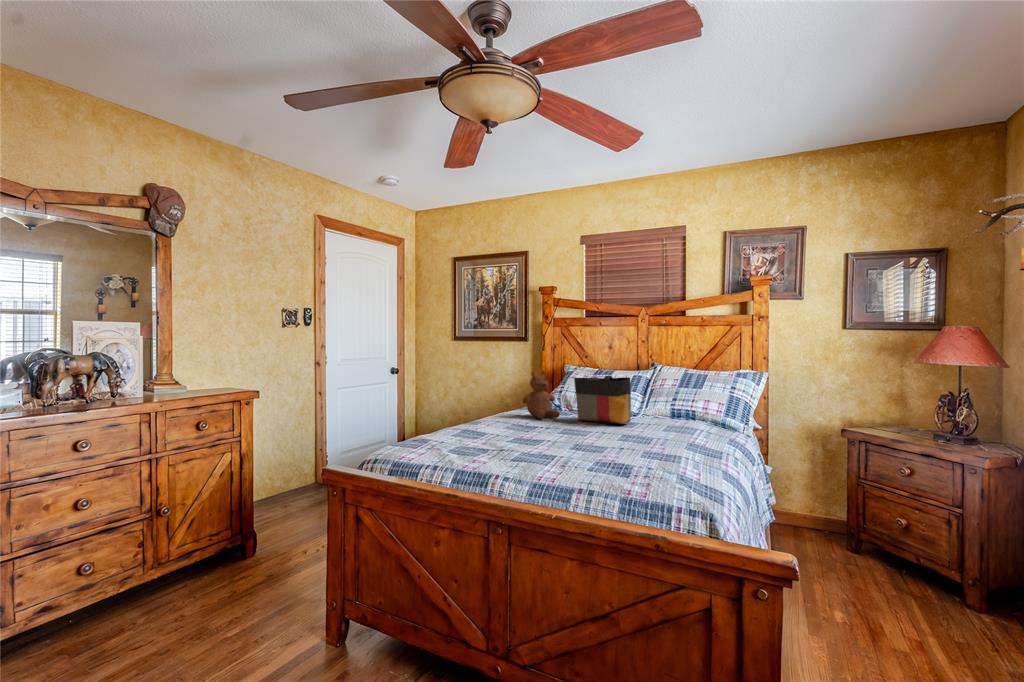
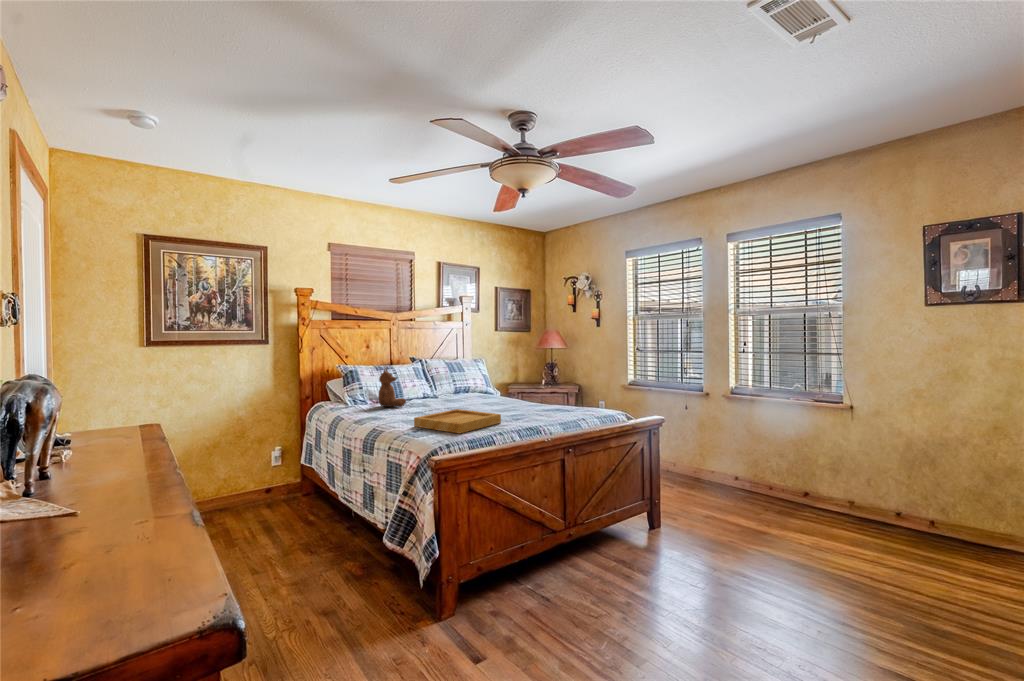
tote bag: present [574,376,631,424] -> none [416,366,461,403]
tray: none [418,428,517,459] -> present [414,409,501,434]

